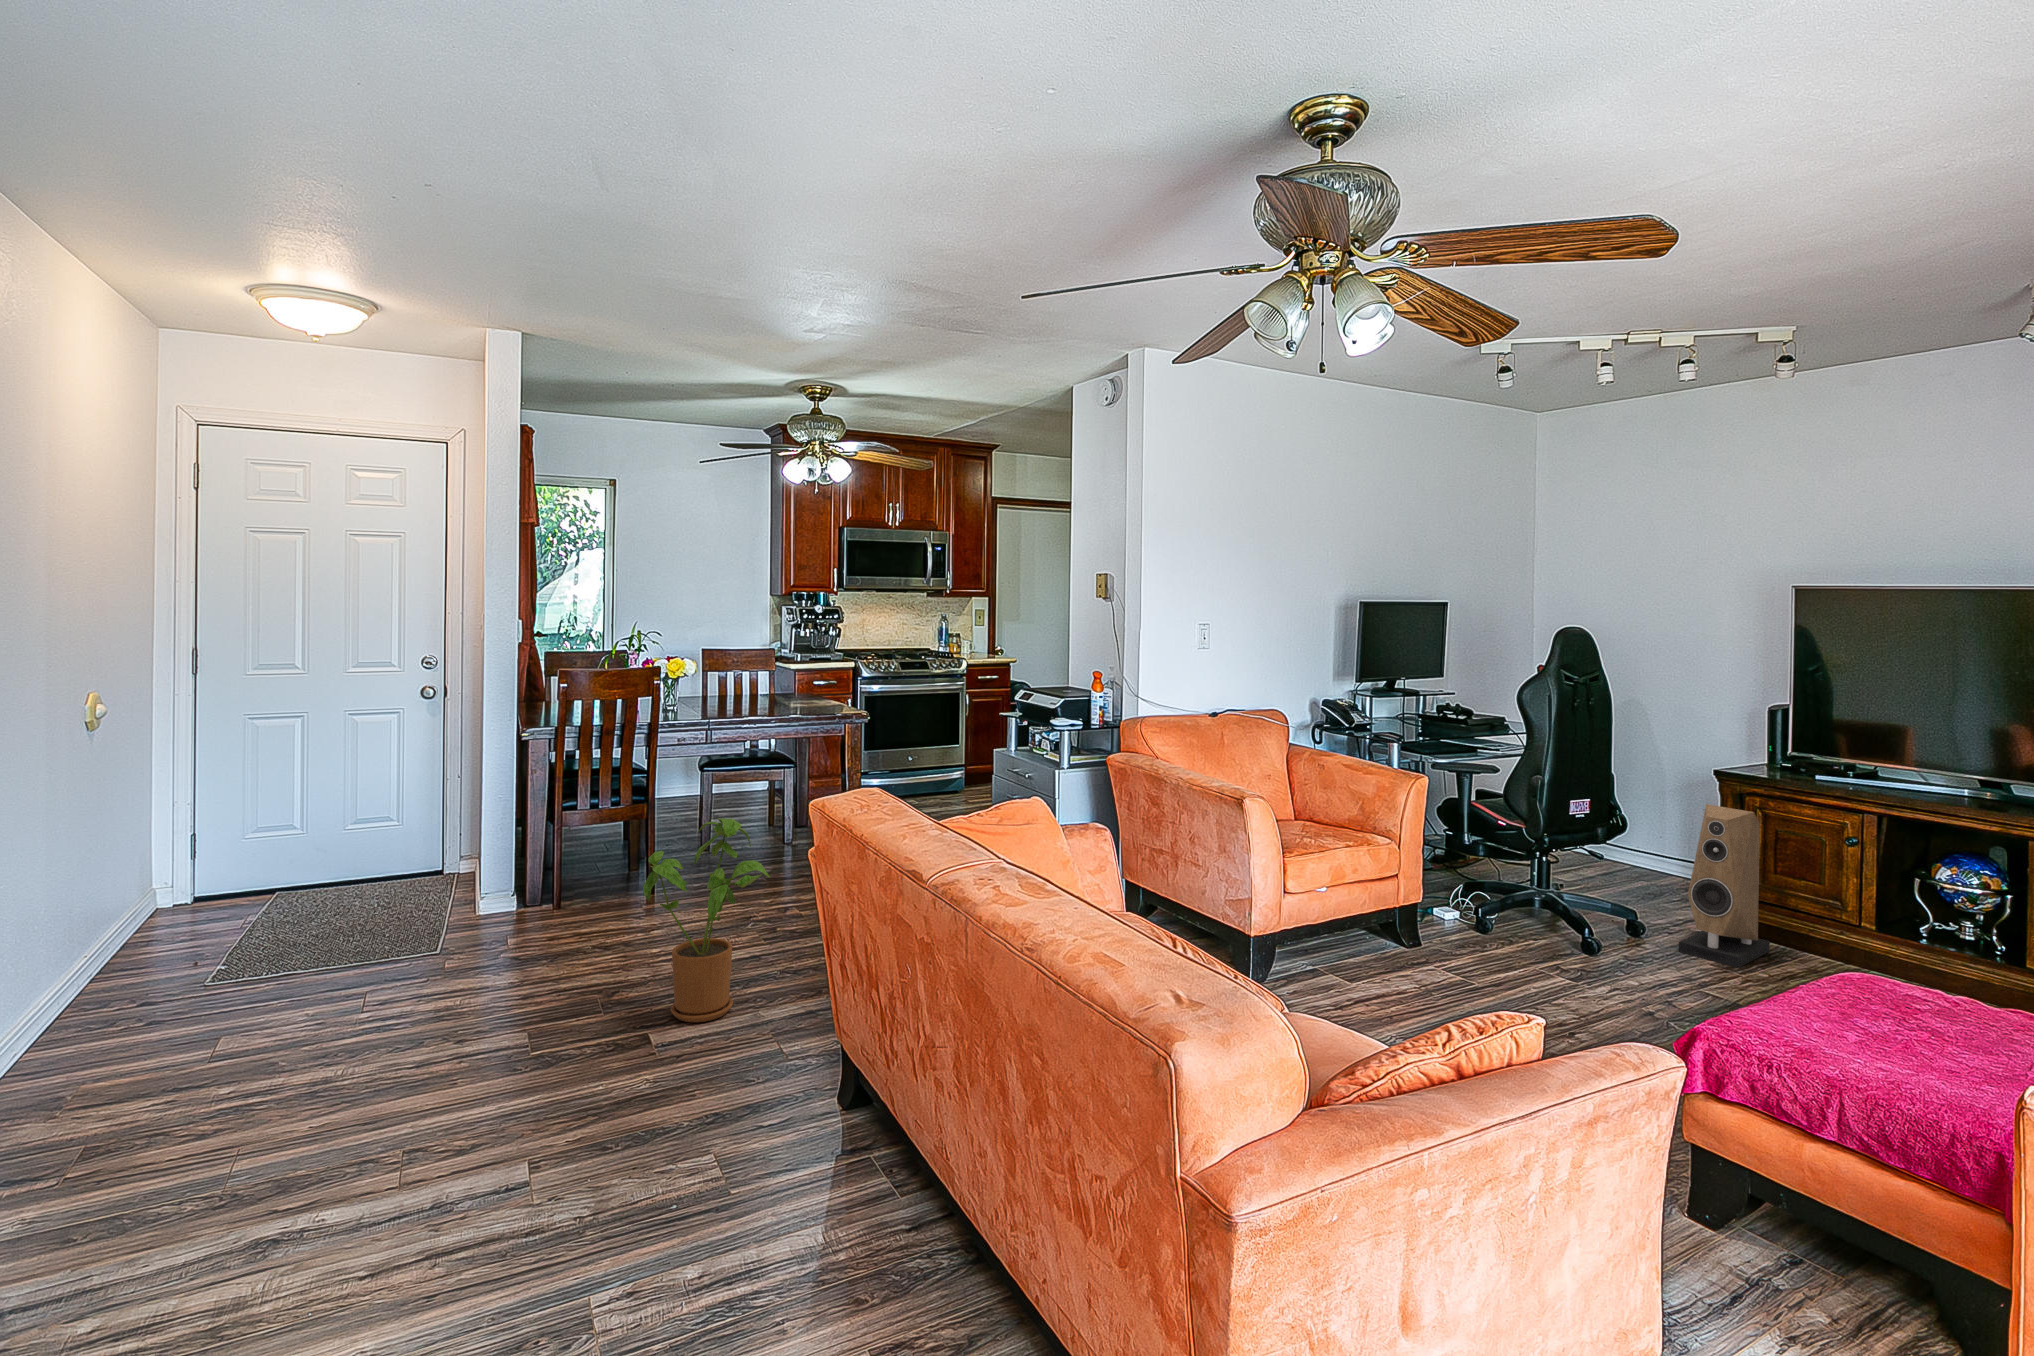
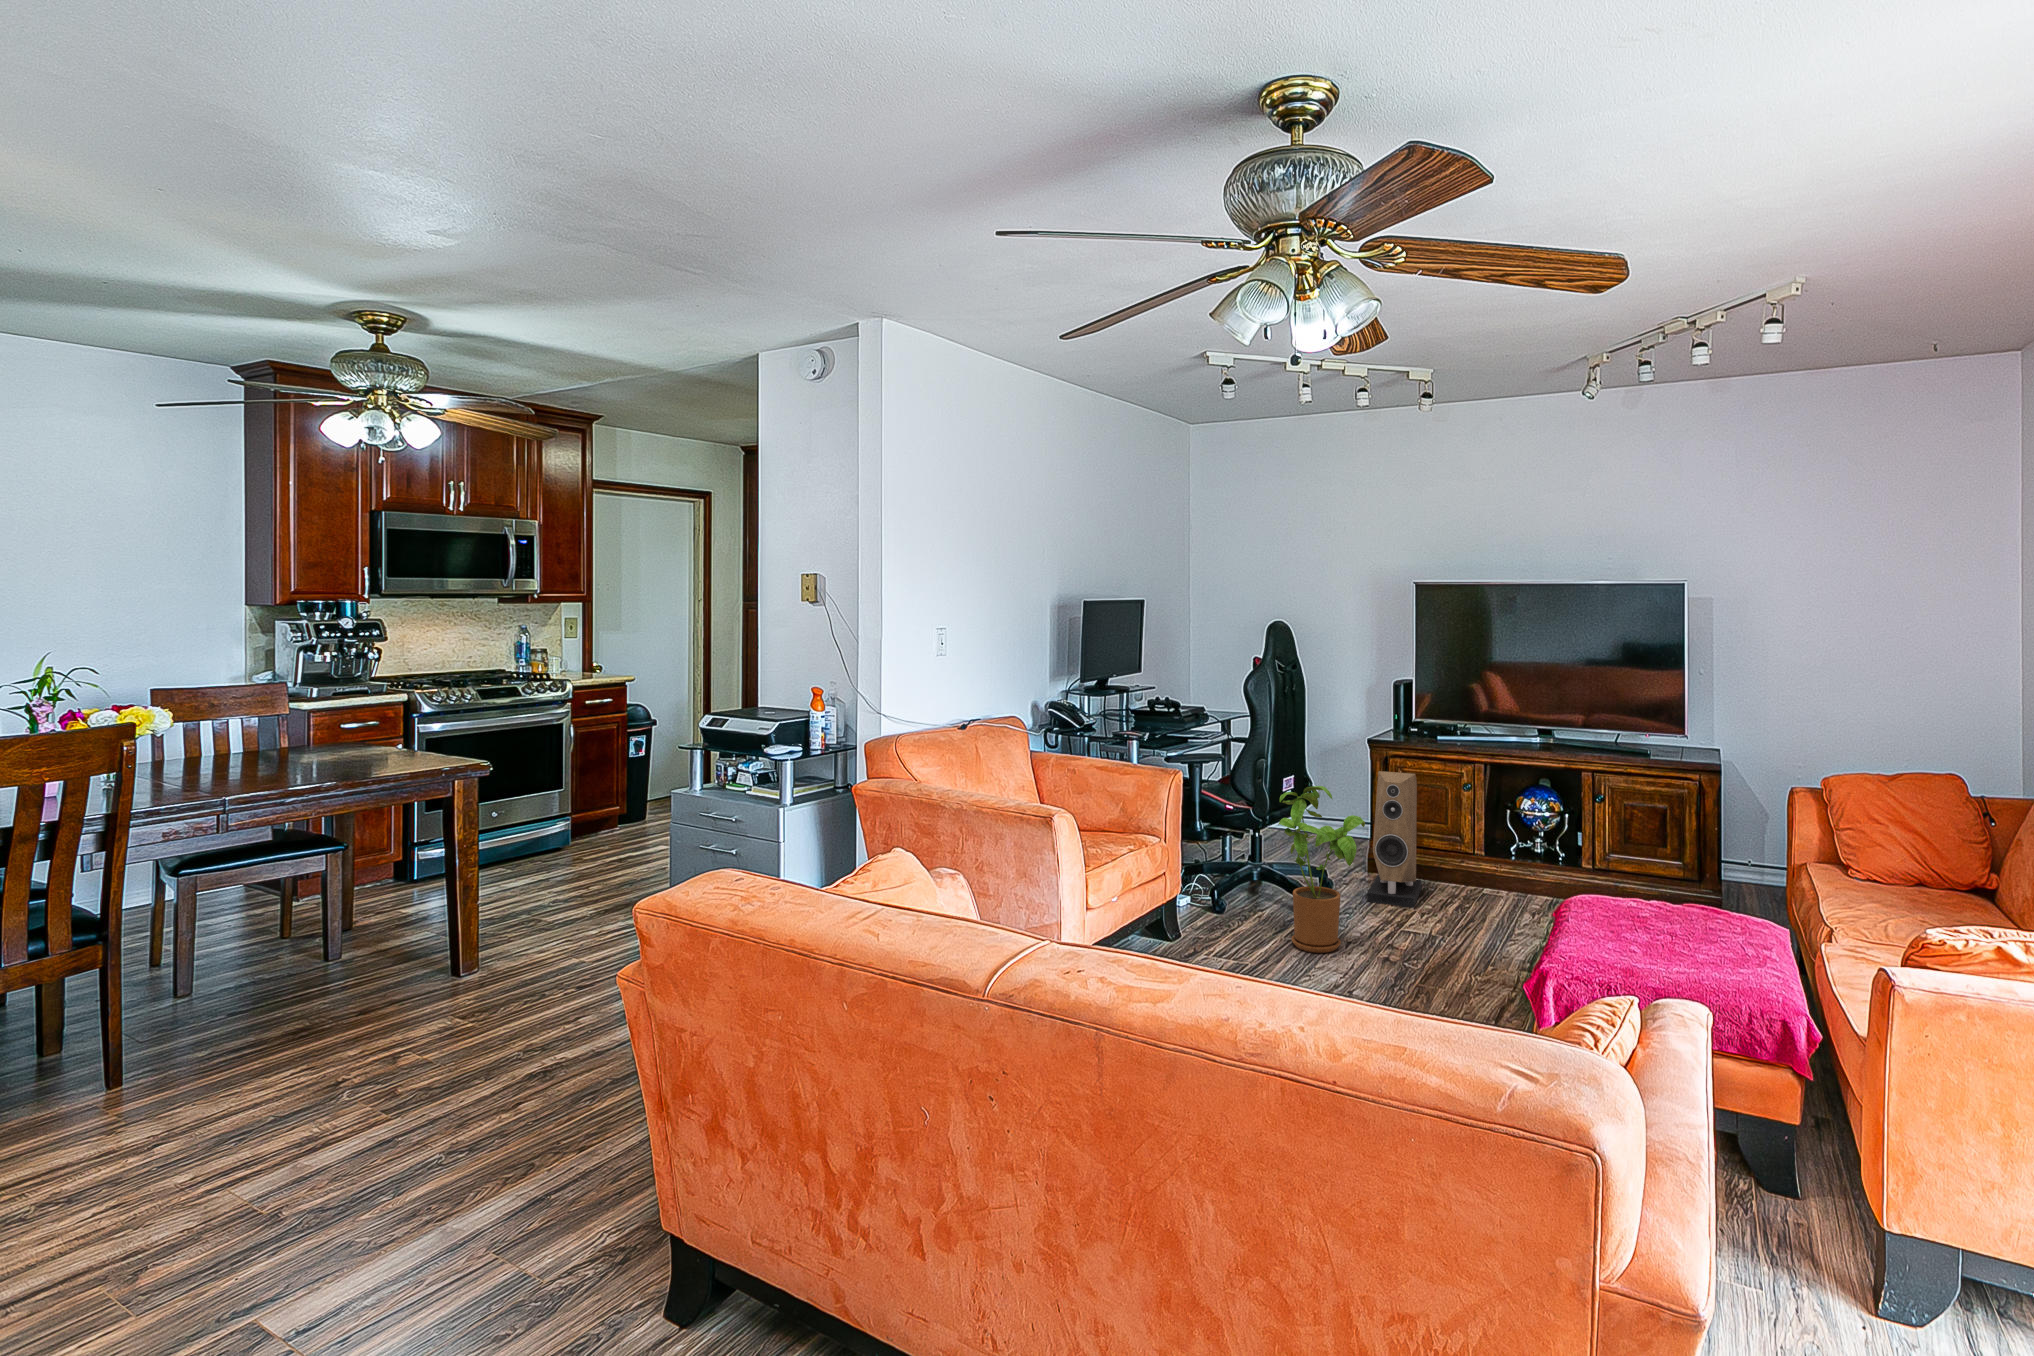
house plant: present [643,818,770,1022] -> present [1278,786,1365,953]

